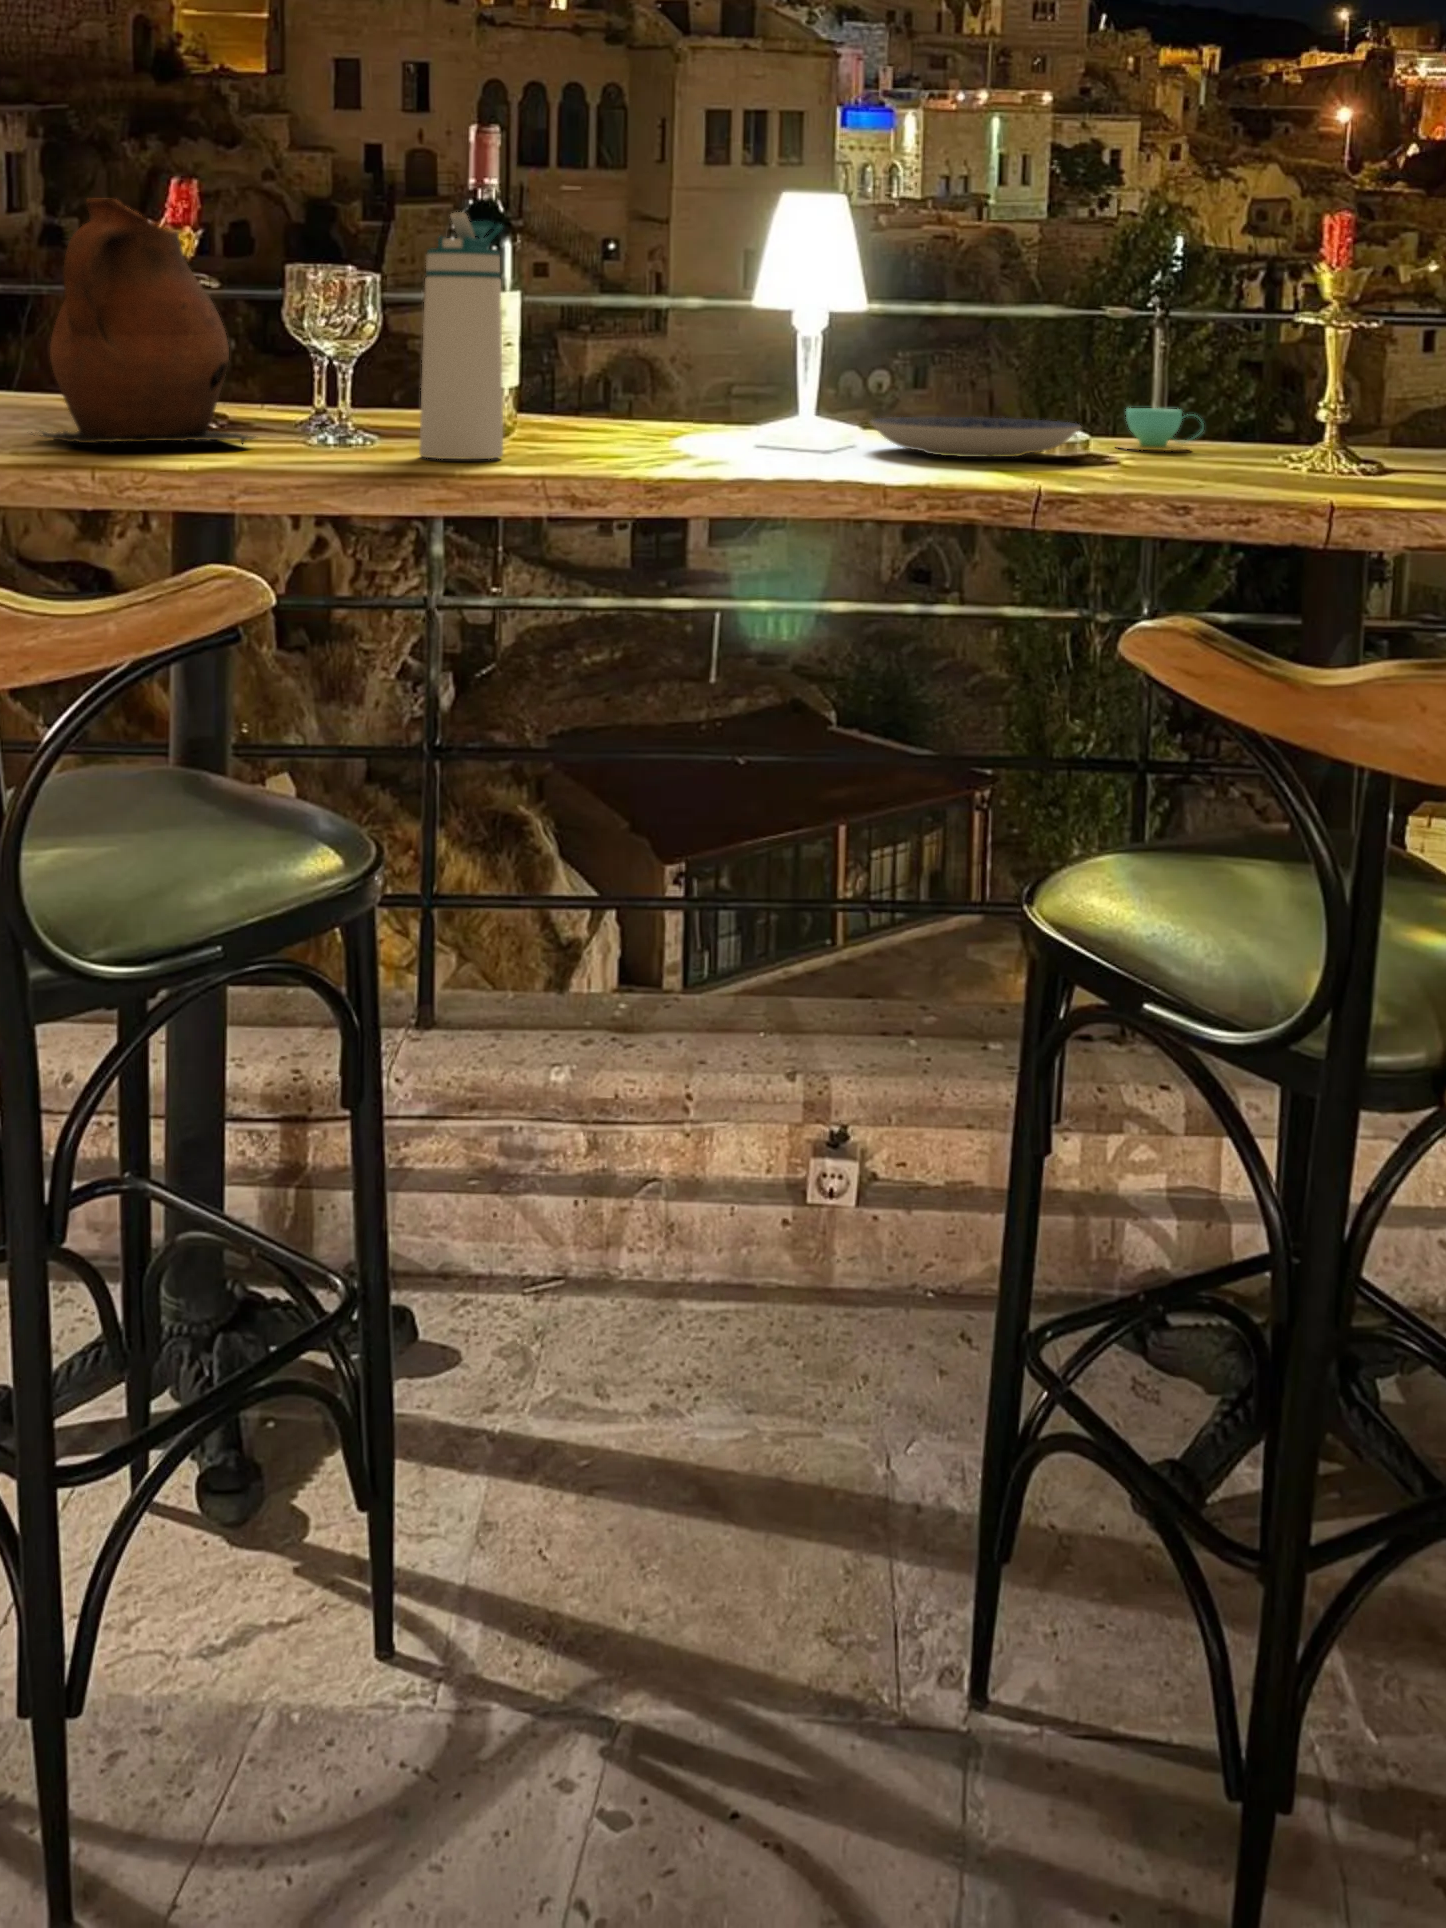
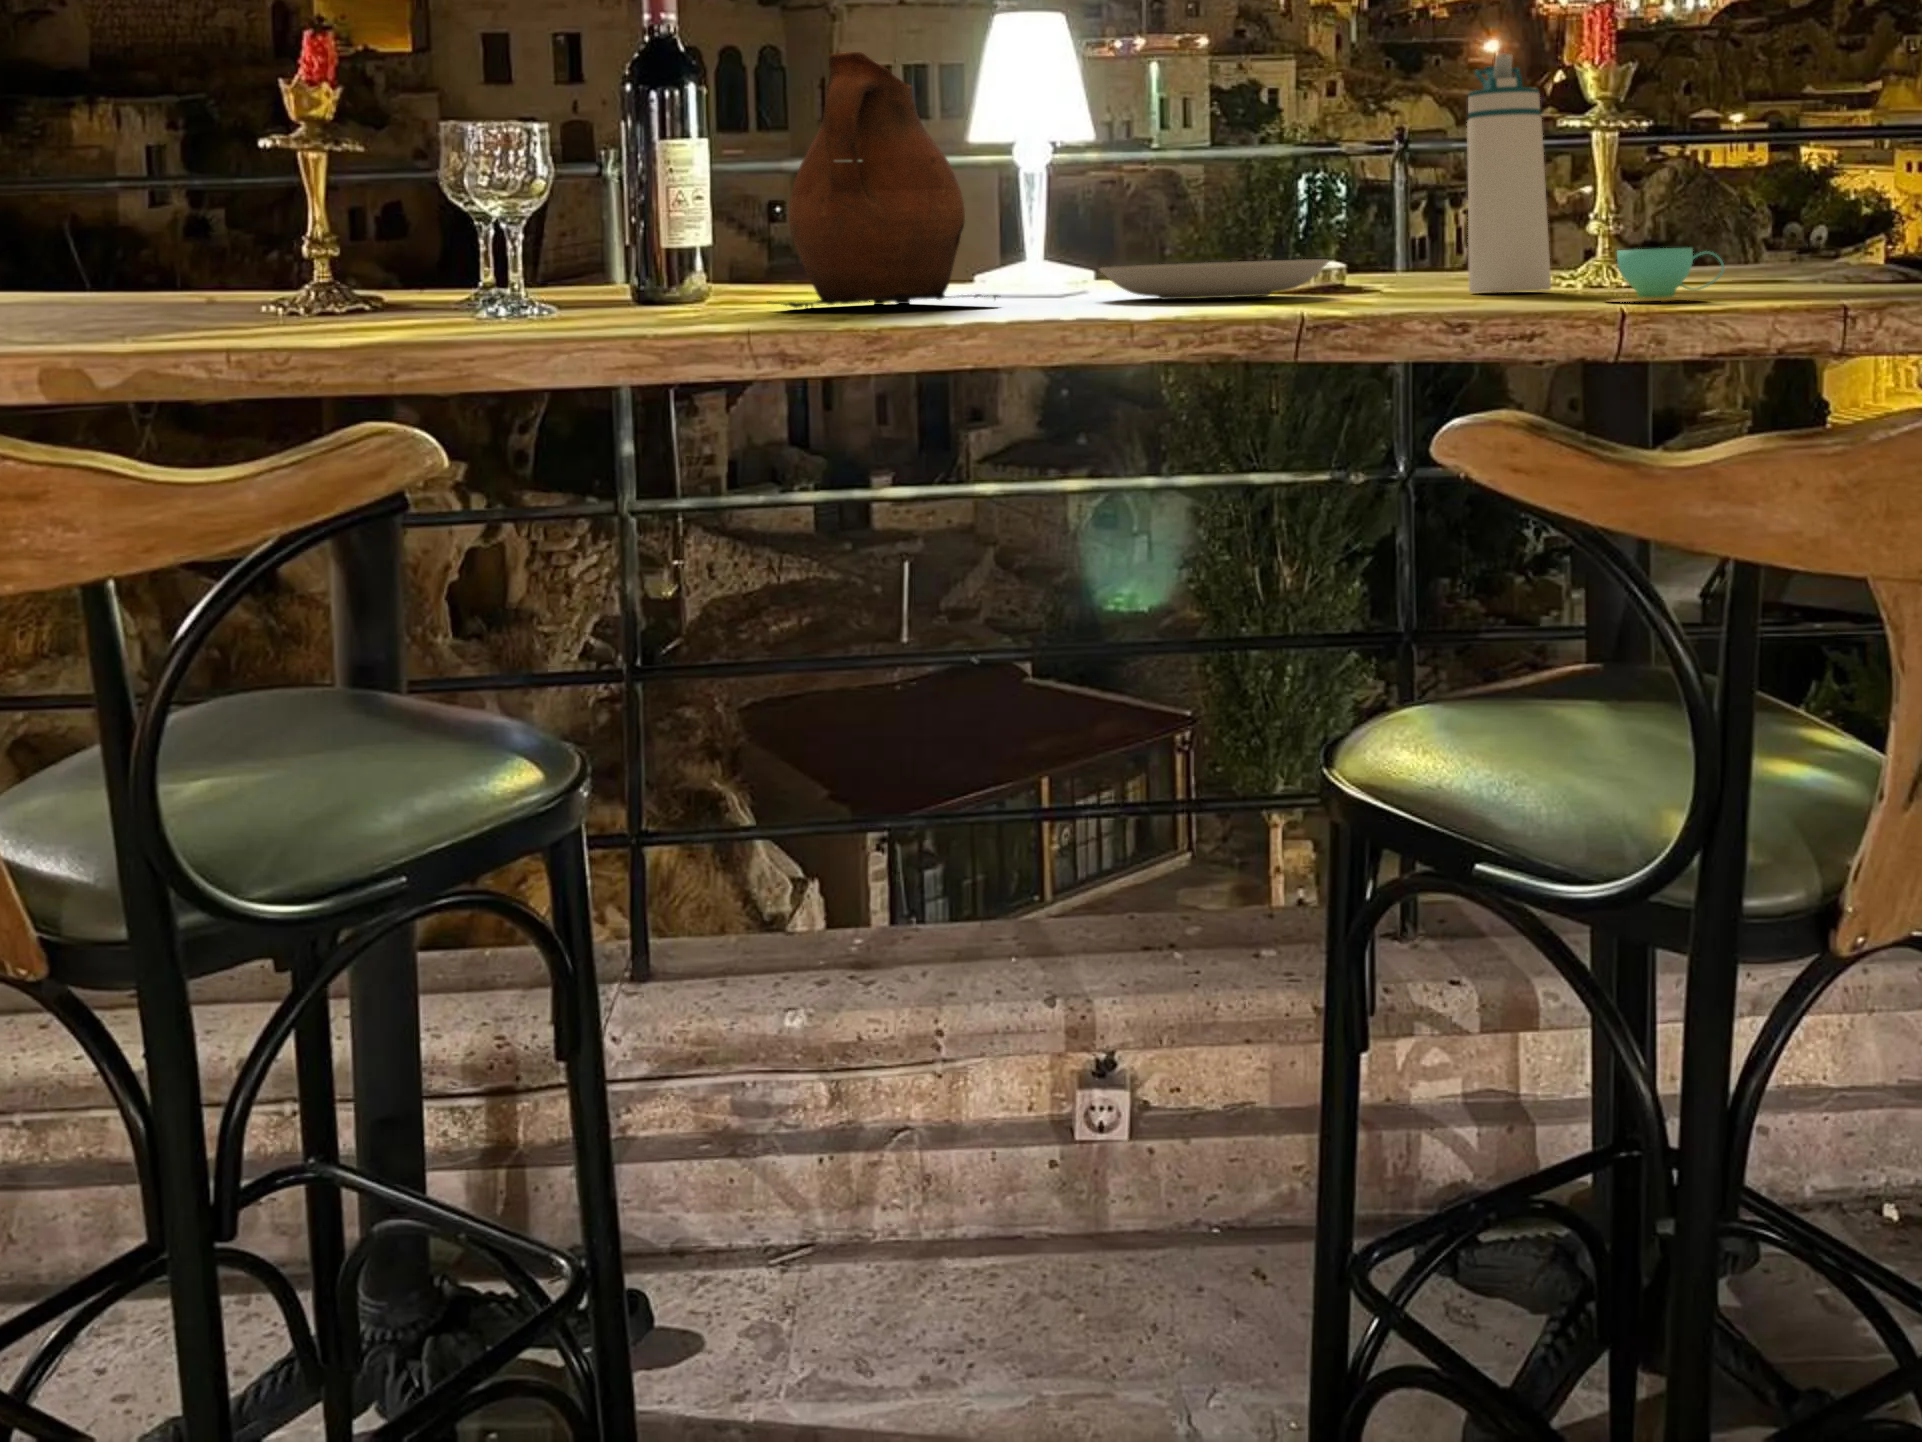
ceramic pitcher: present [31,199,256,443] -> present [781,52,1000,308]
water bottle: present [419,212,503,459] -> present [1467,54,1551,293]
teacup: present [1118,408,1197,451] -> present [1609,247,1724,302]

